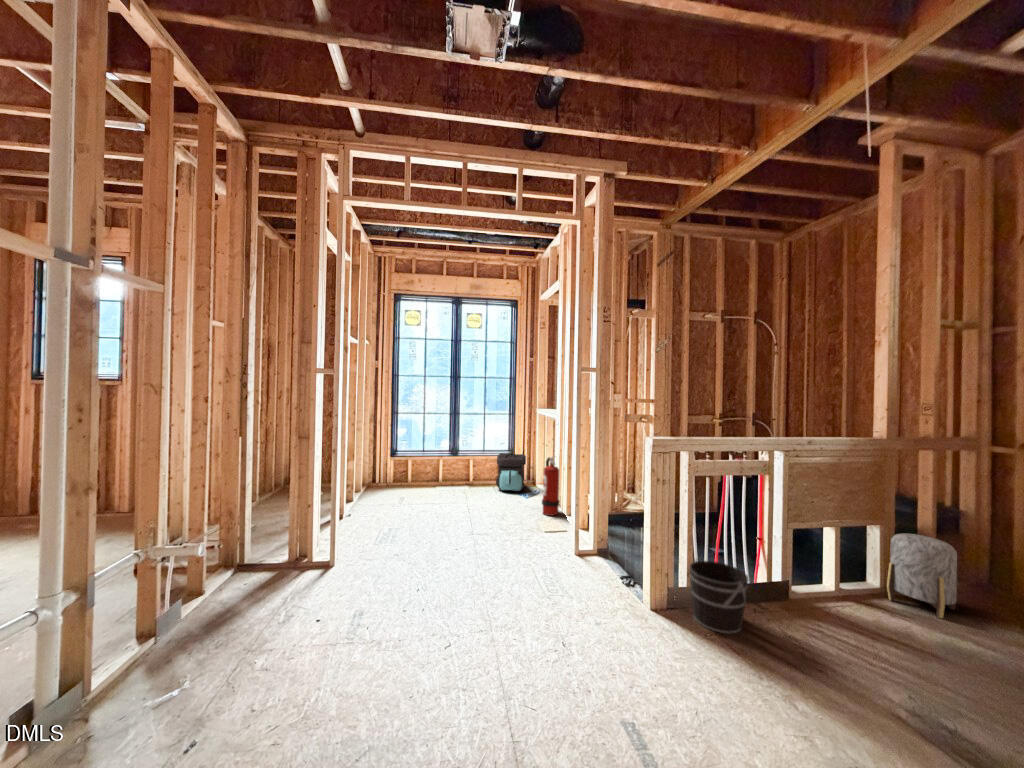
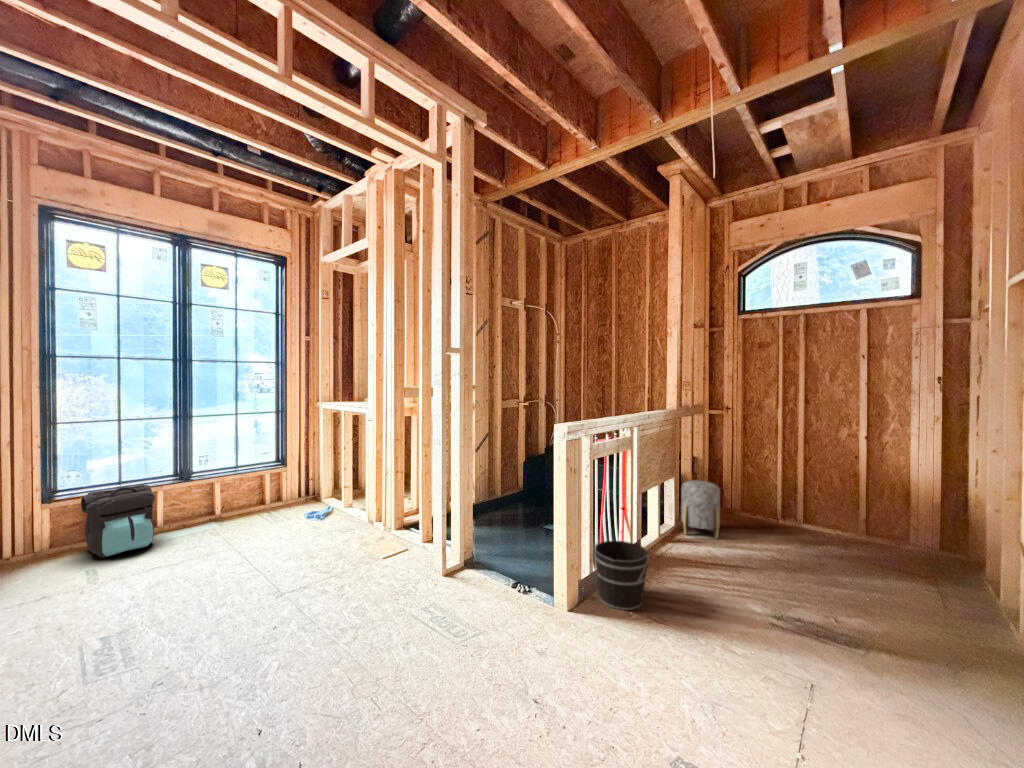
backpack: present [496,453,526,491] -> present [81,485,155,558]
fire extinguisher: present [542,456,559,516] -> none [357,460,382,536]

